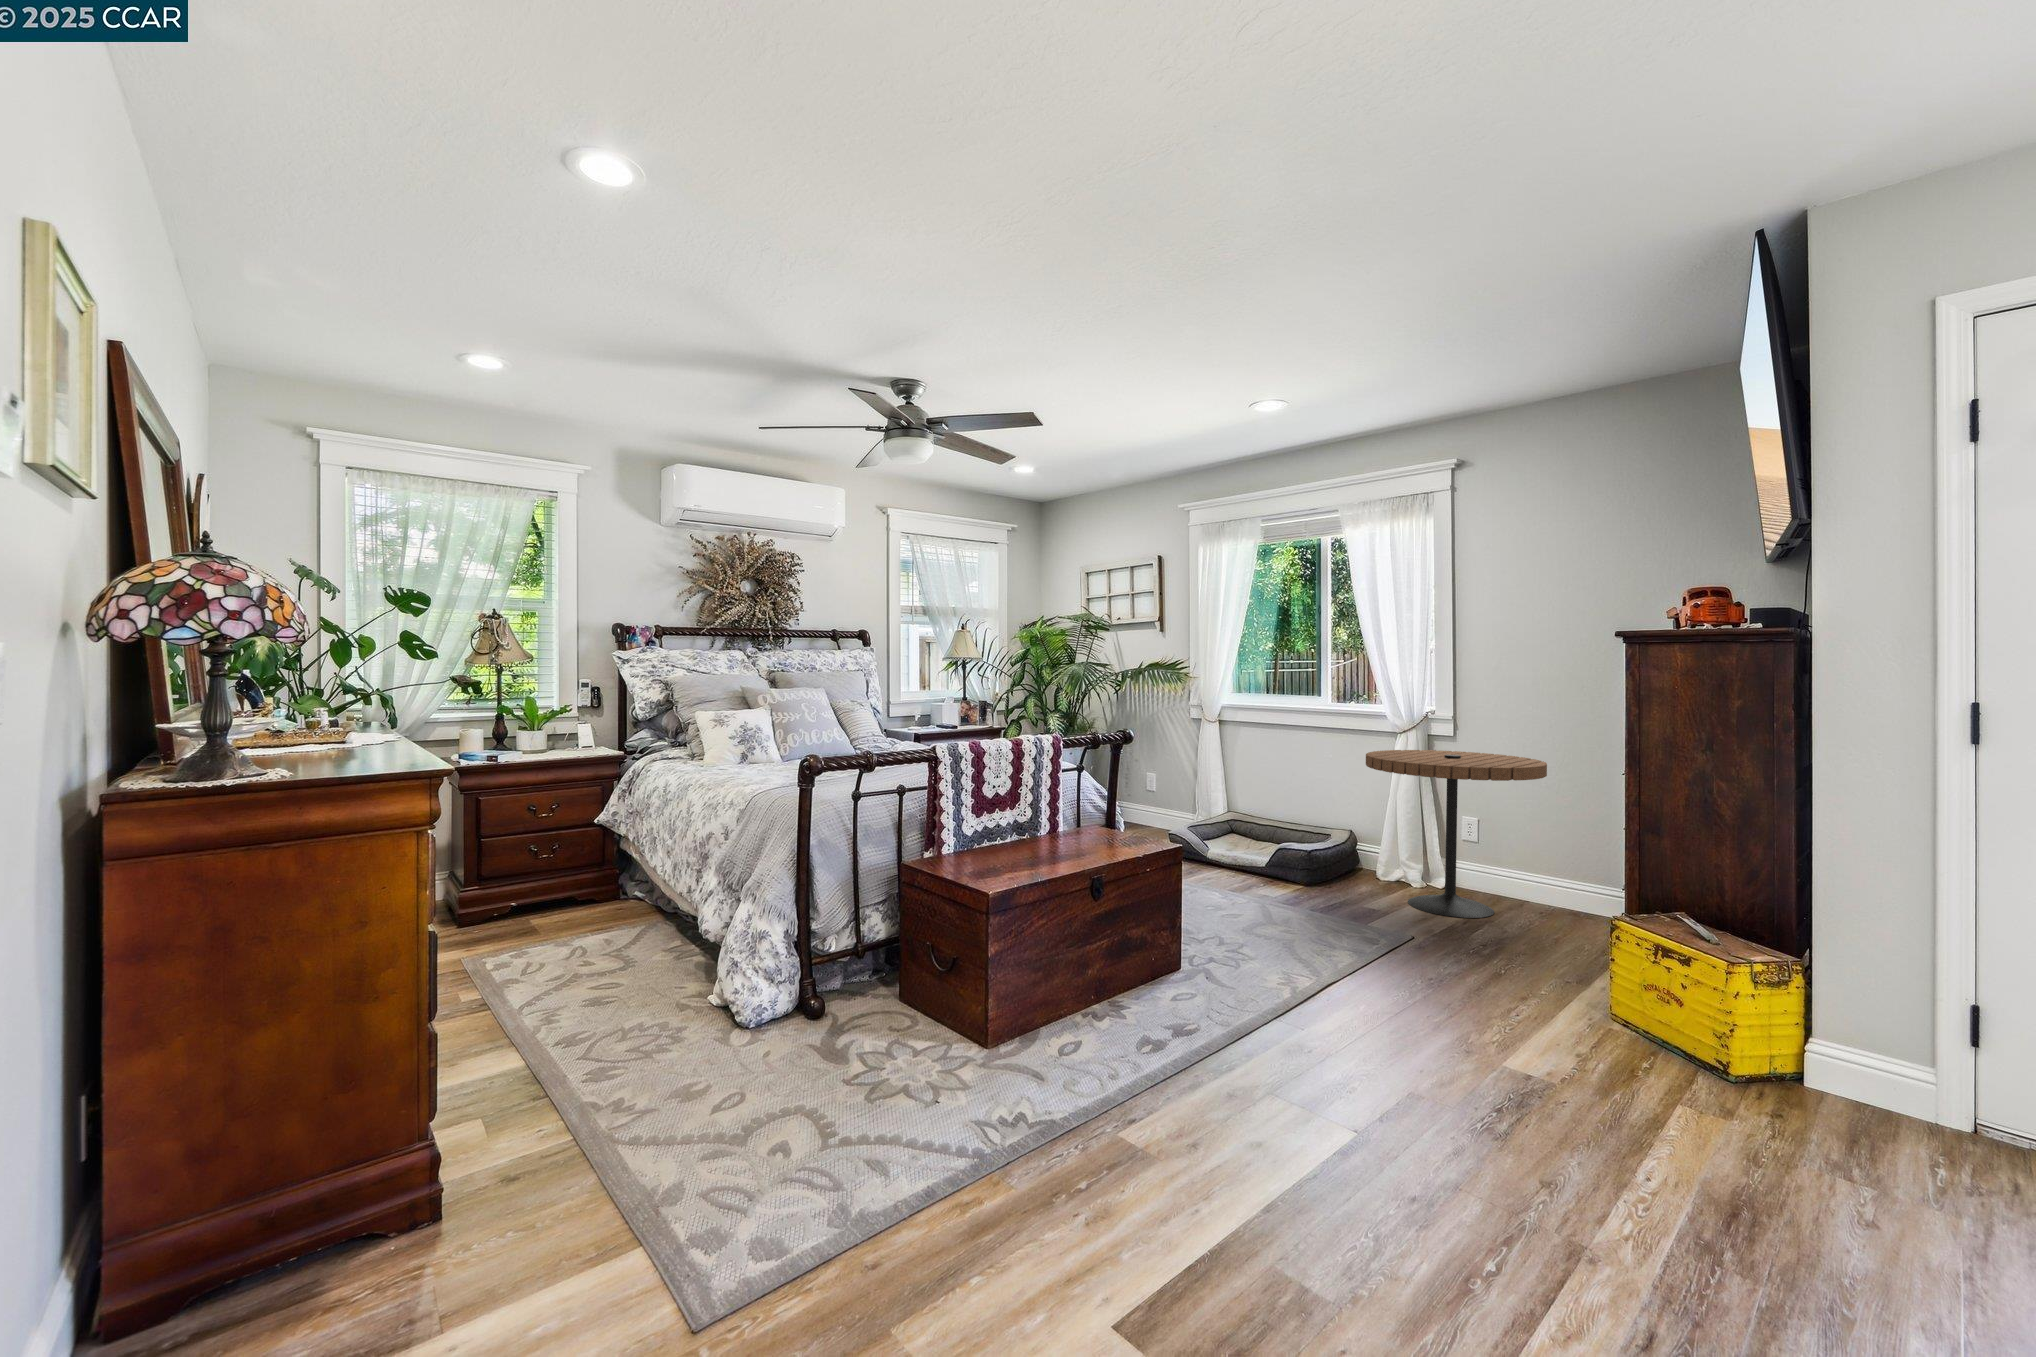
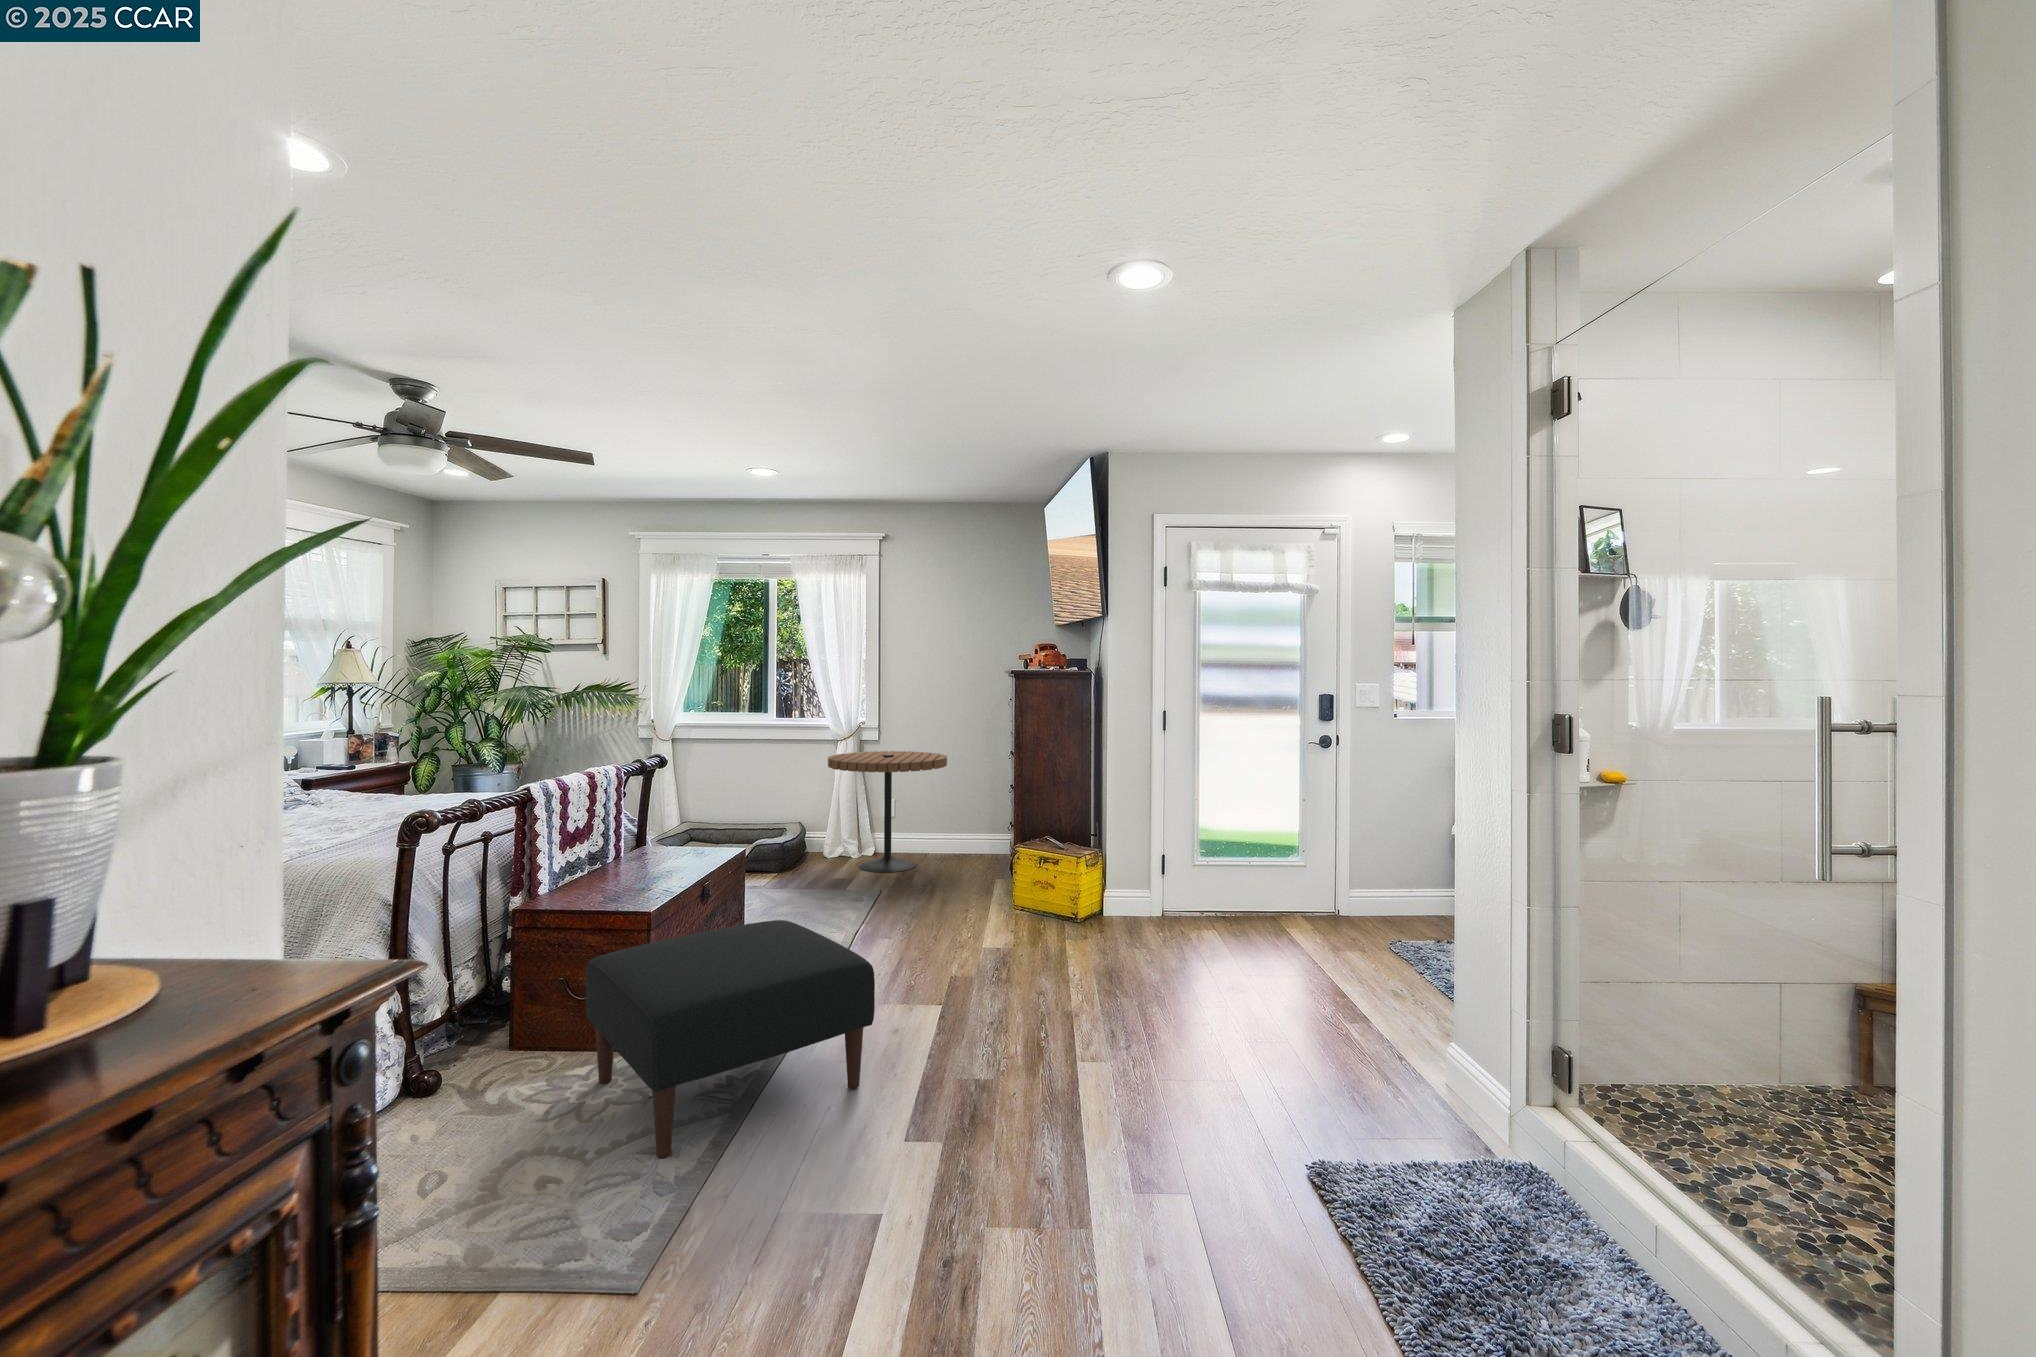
ottoman: none [826,932,1140,1212] -> present [586,920,875,1158]

